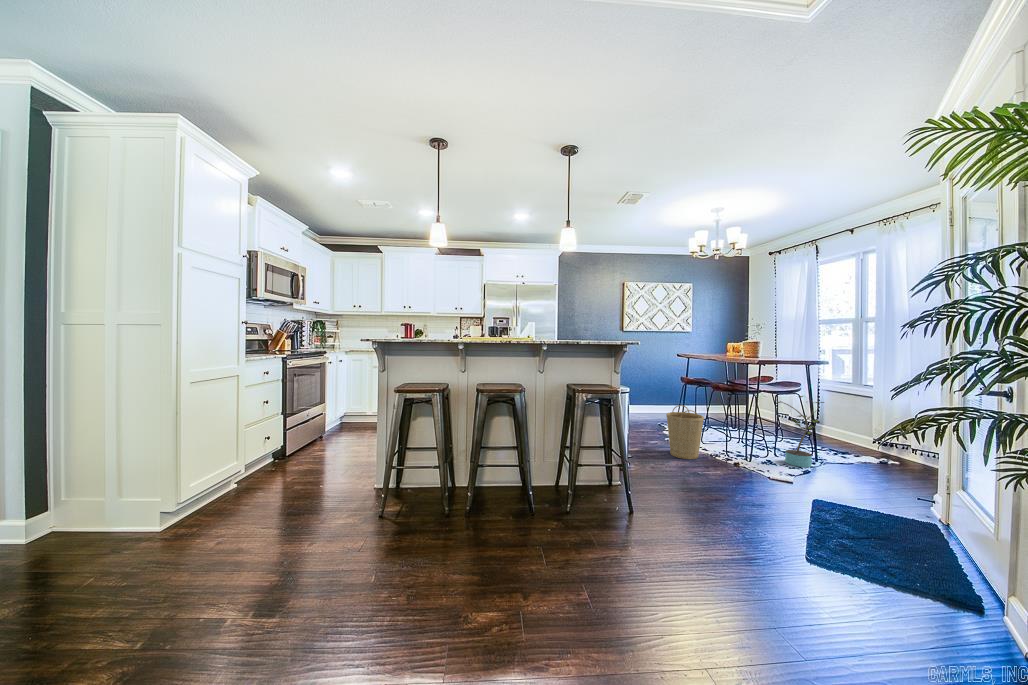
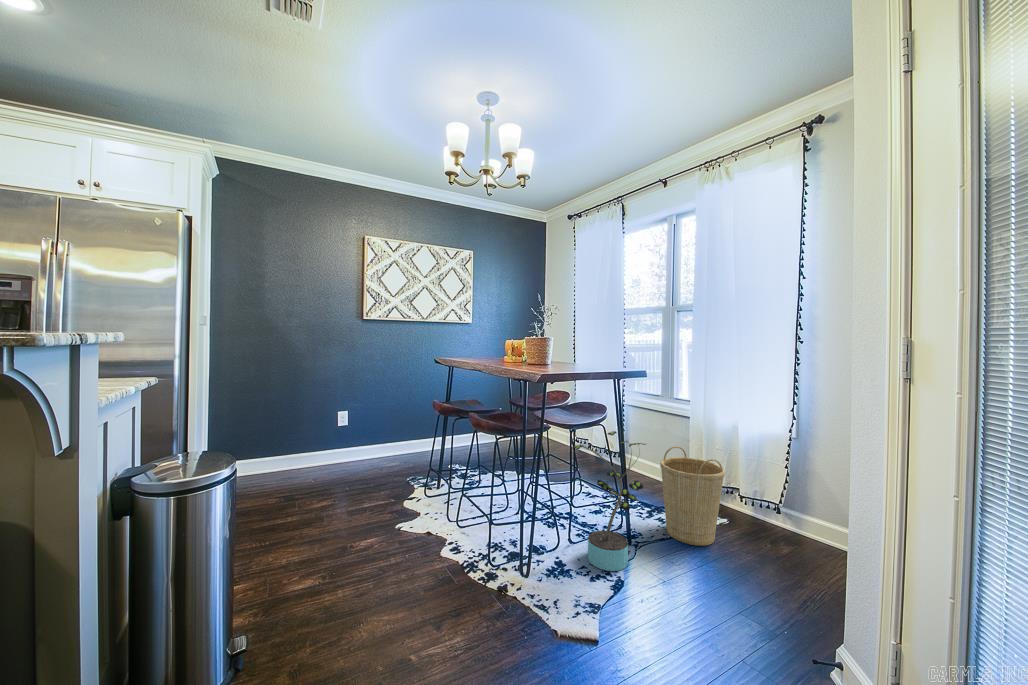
basket: present [666,405,704,459] -> present [660,446,725,546]

